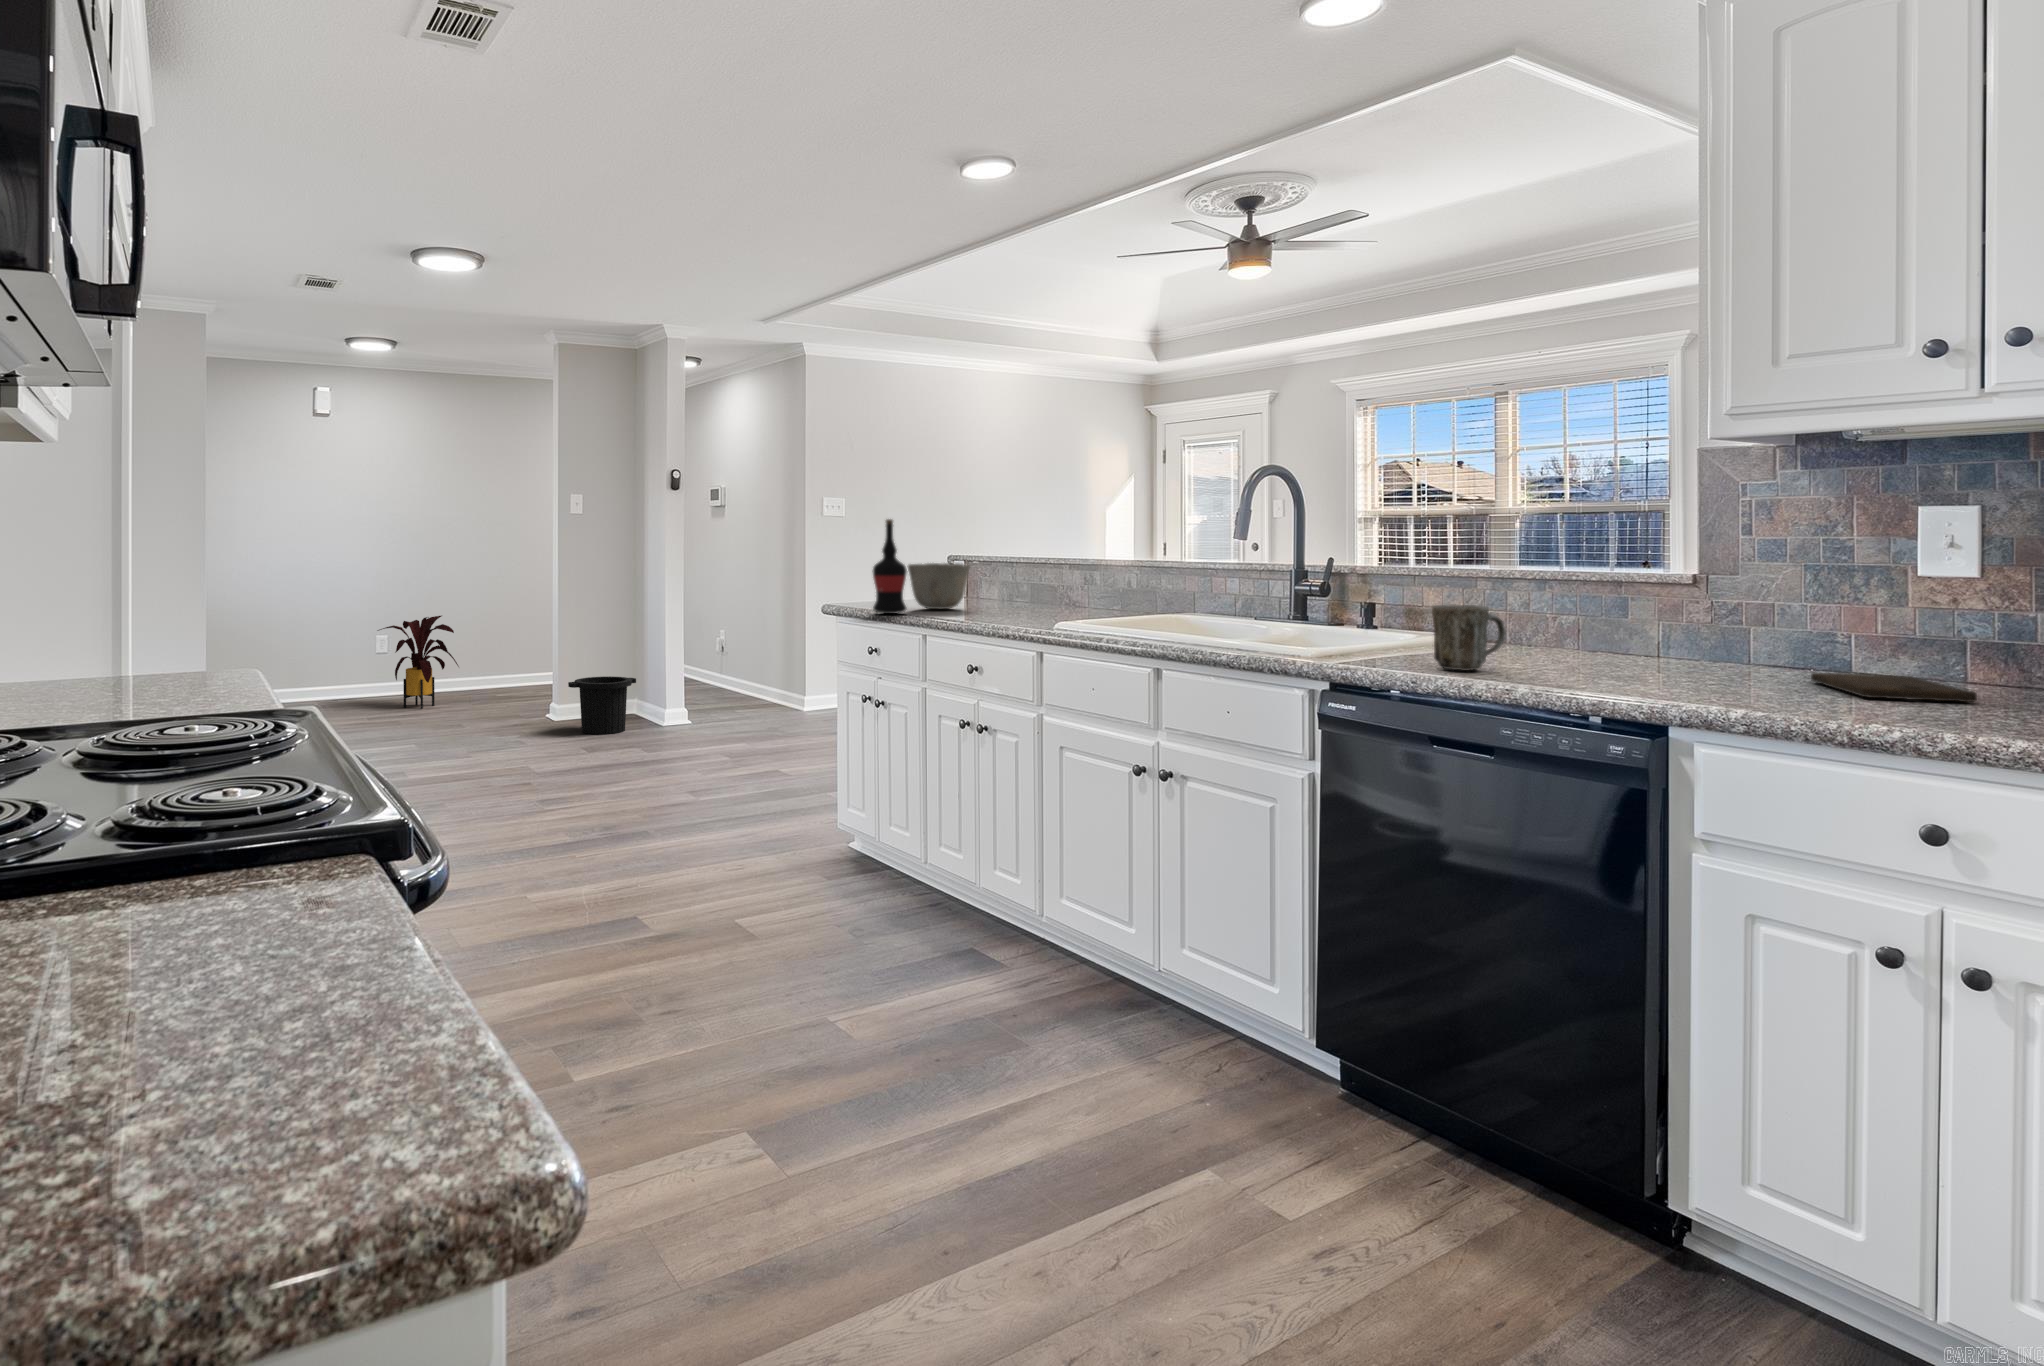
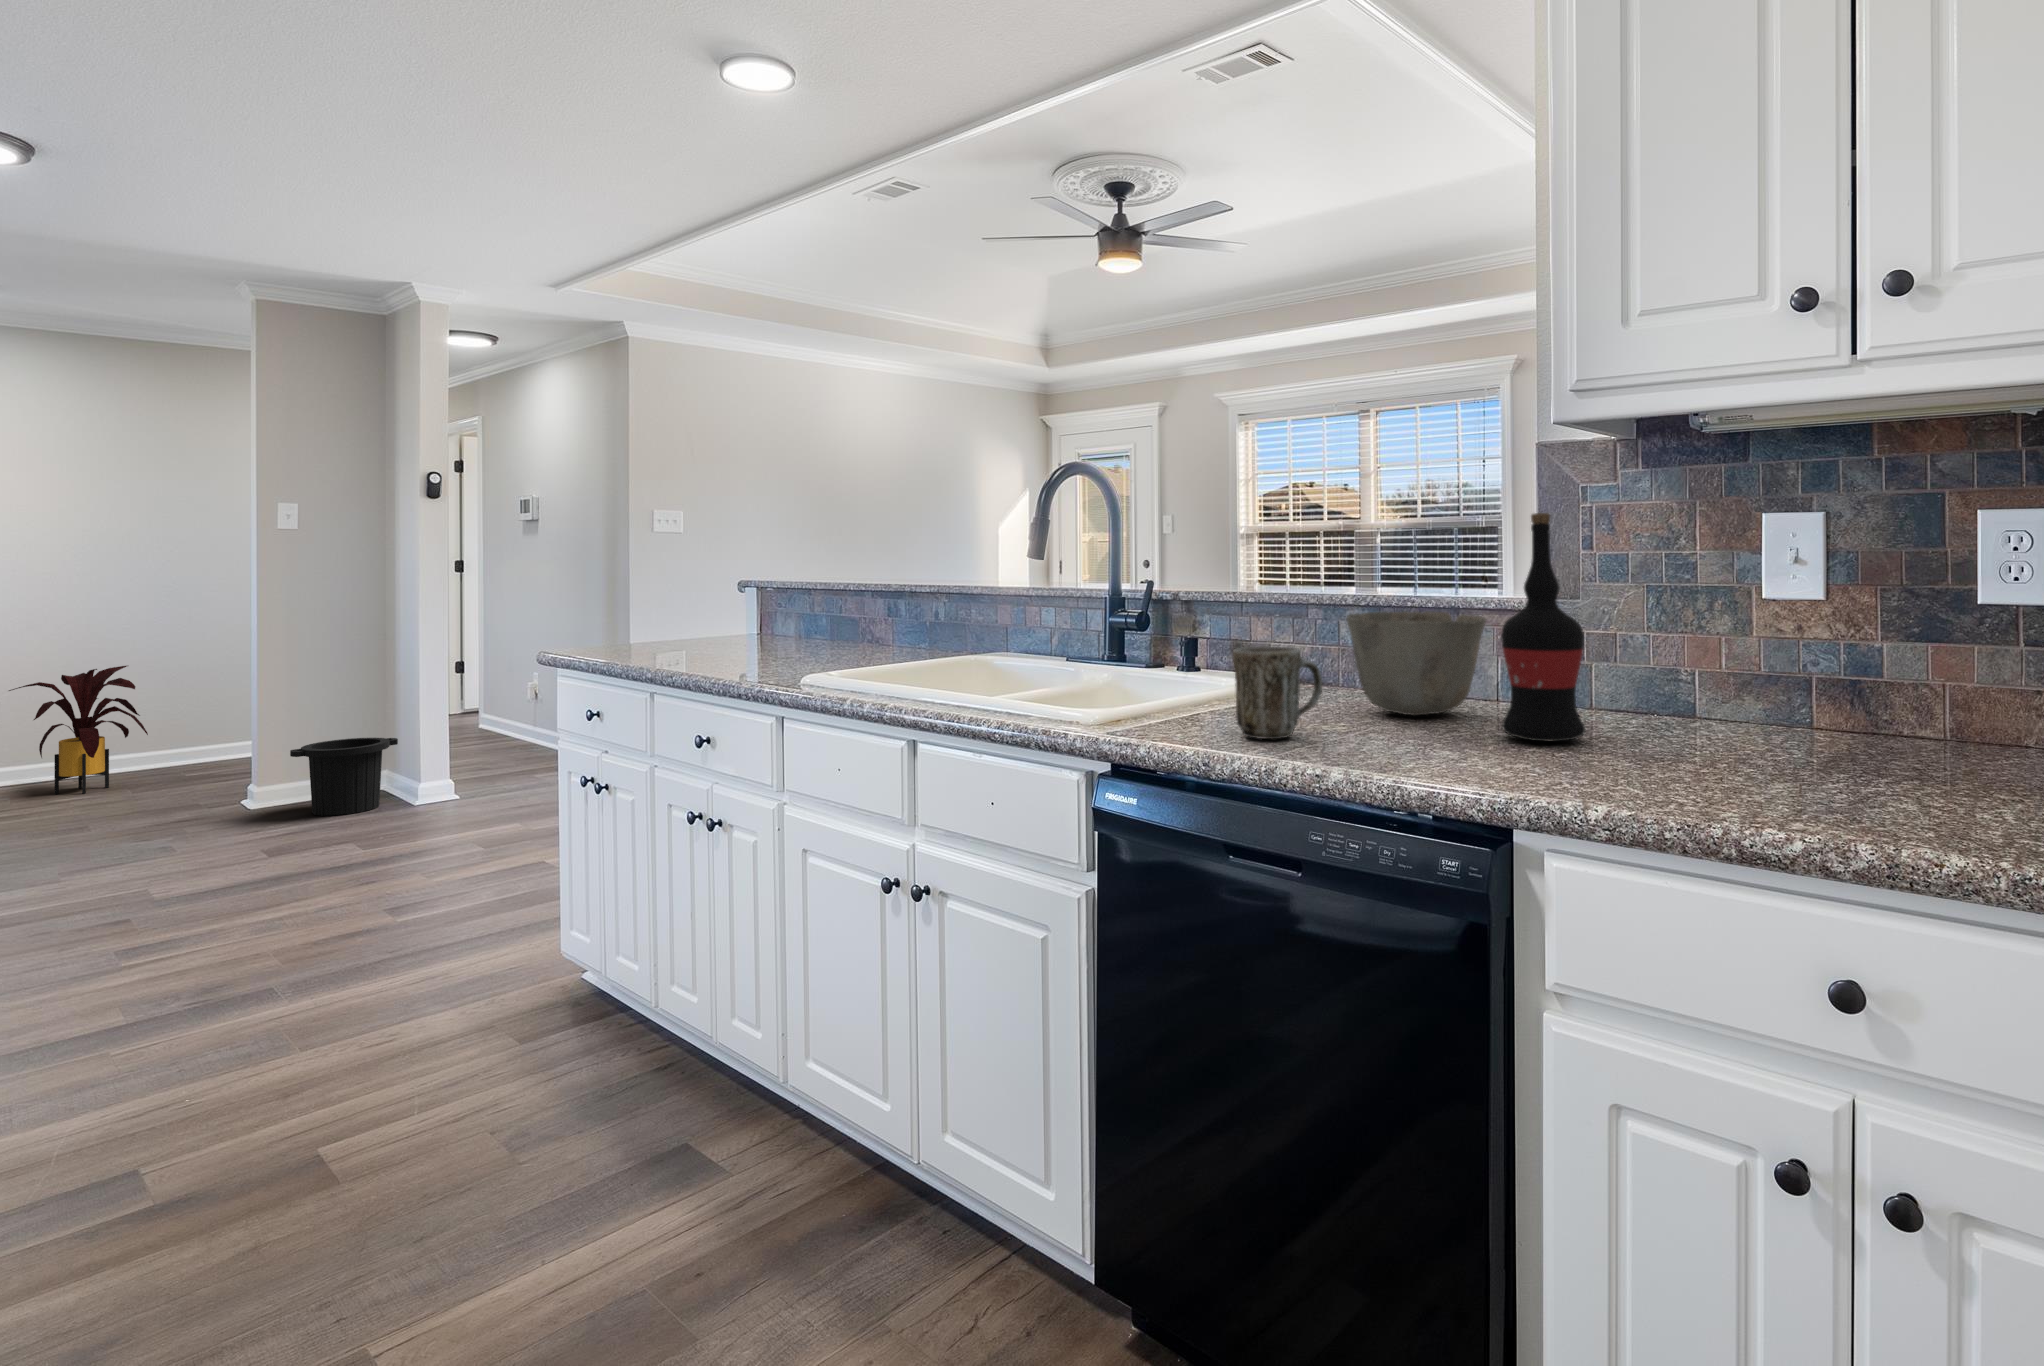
wine bottle: present [872,519,907,614] -> present [1501,513,1585,741]
ceramic bowl: present [907,563,970,609] -> present [1346,611,1486,715]
cutting board: present [1811,673,1977,702] -> none [1661,725,1850,767]

